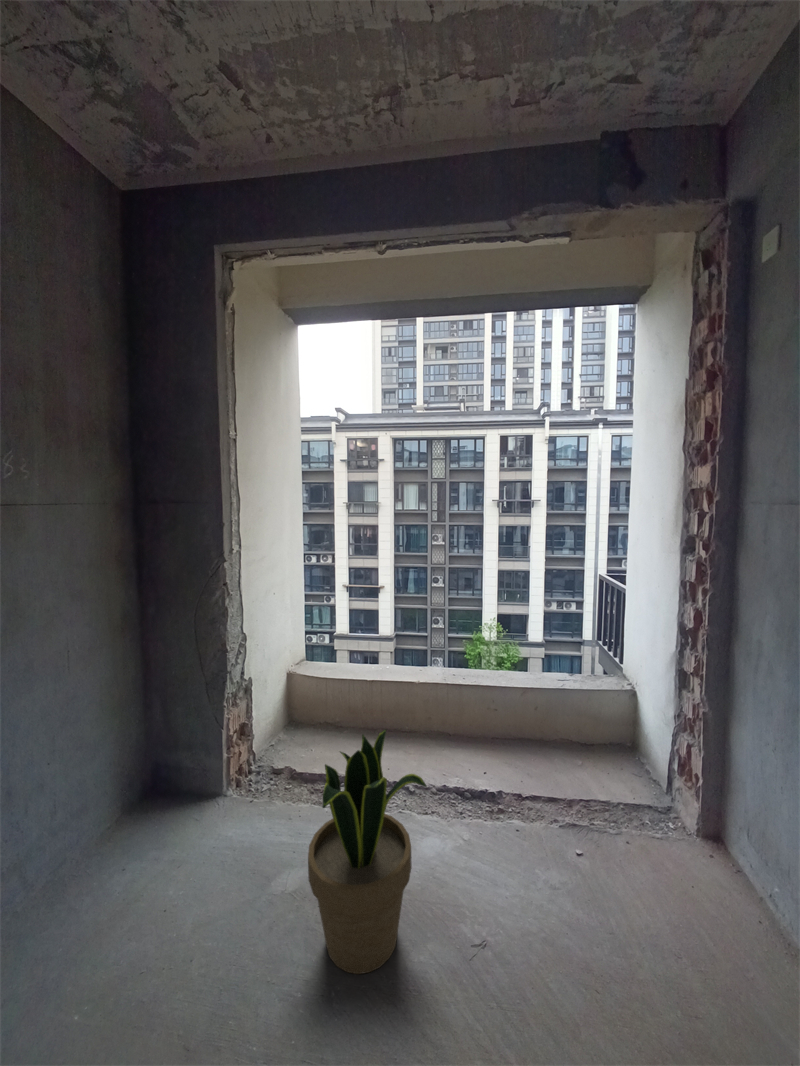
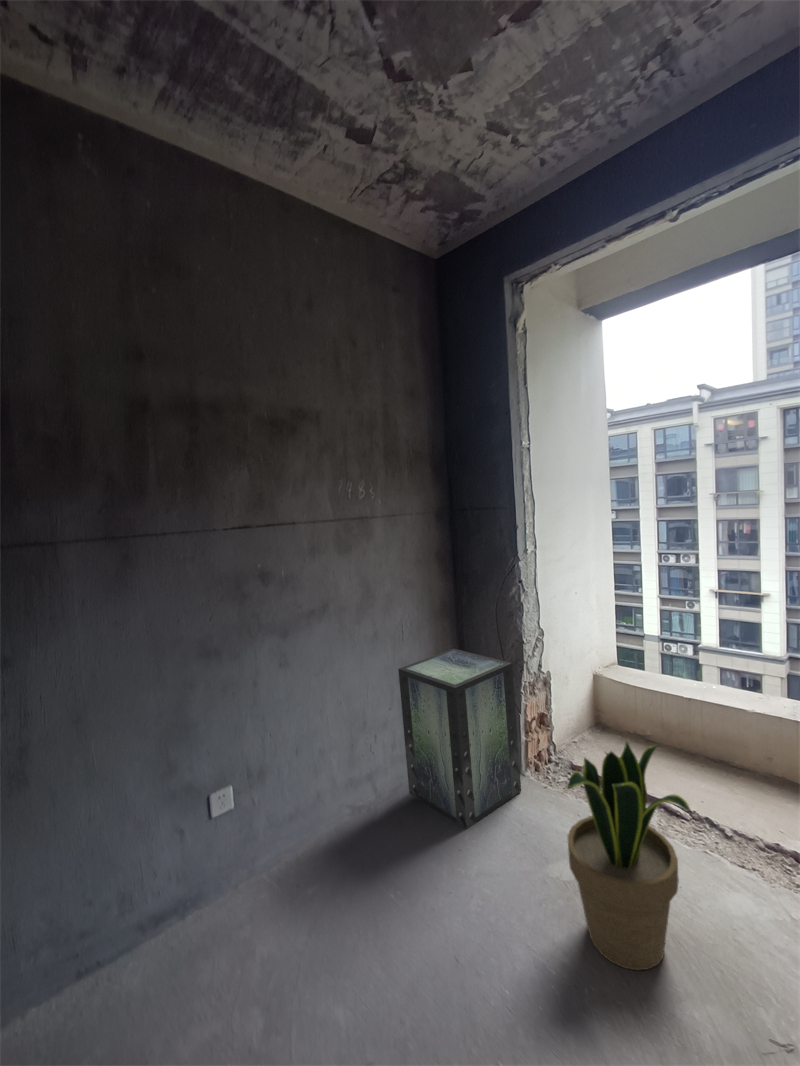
storage box: none [54,672,225,899] -> present [398,649,521,829]

